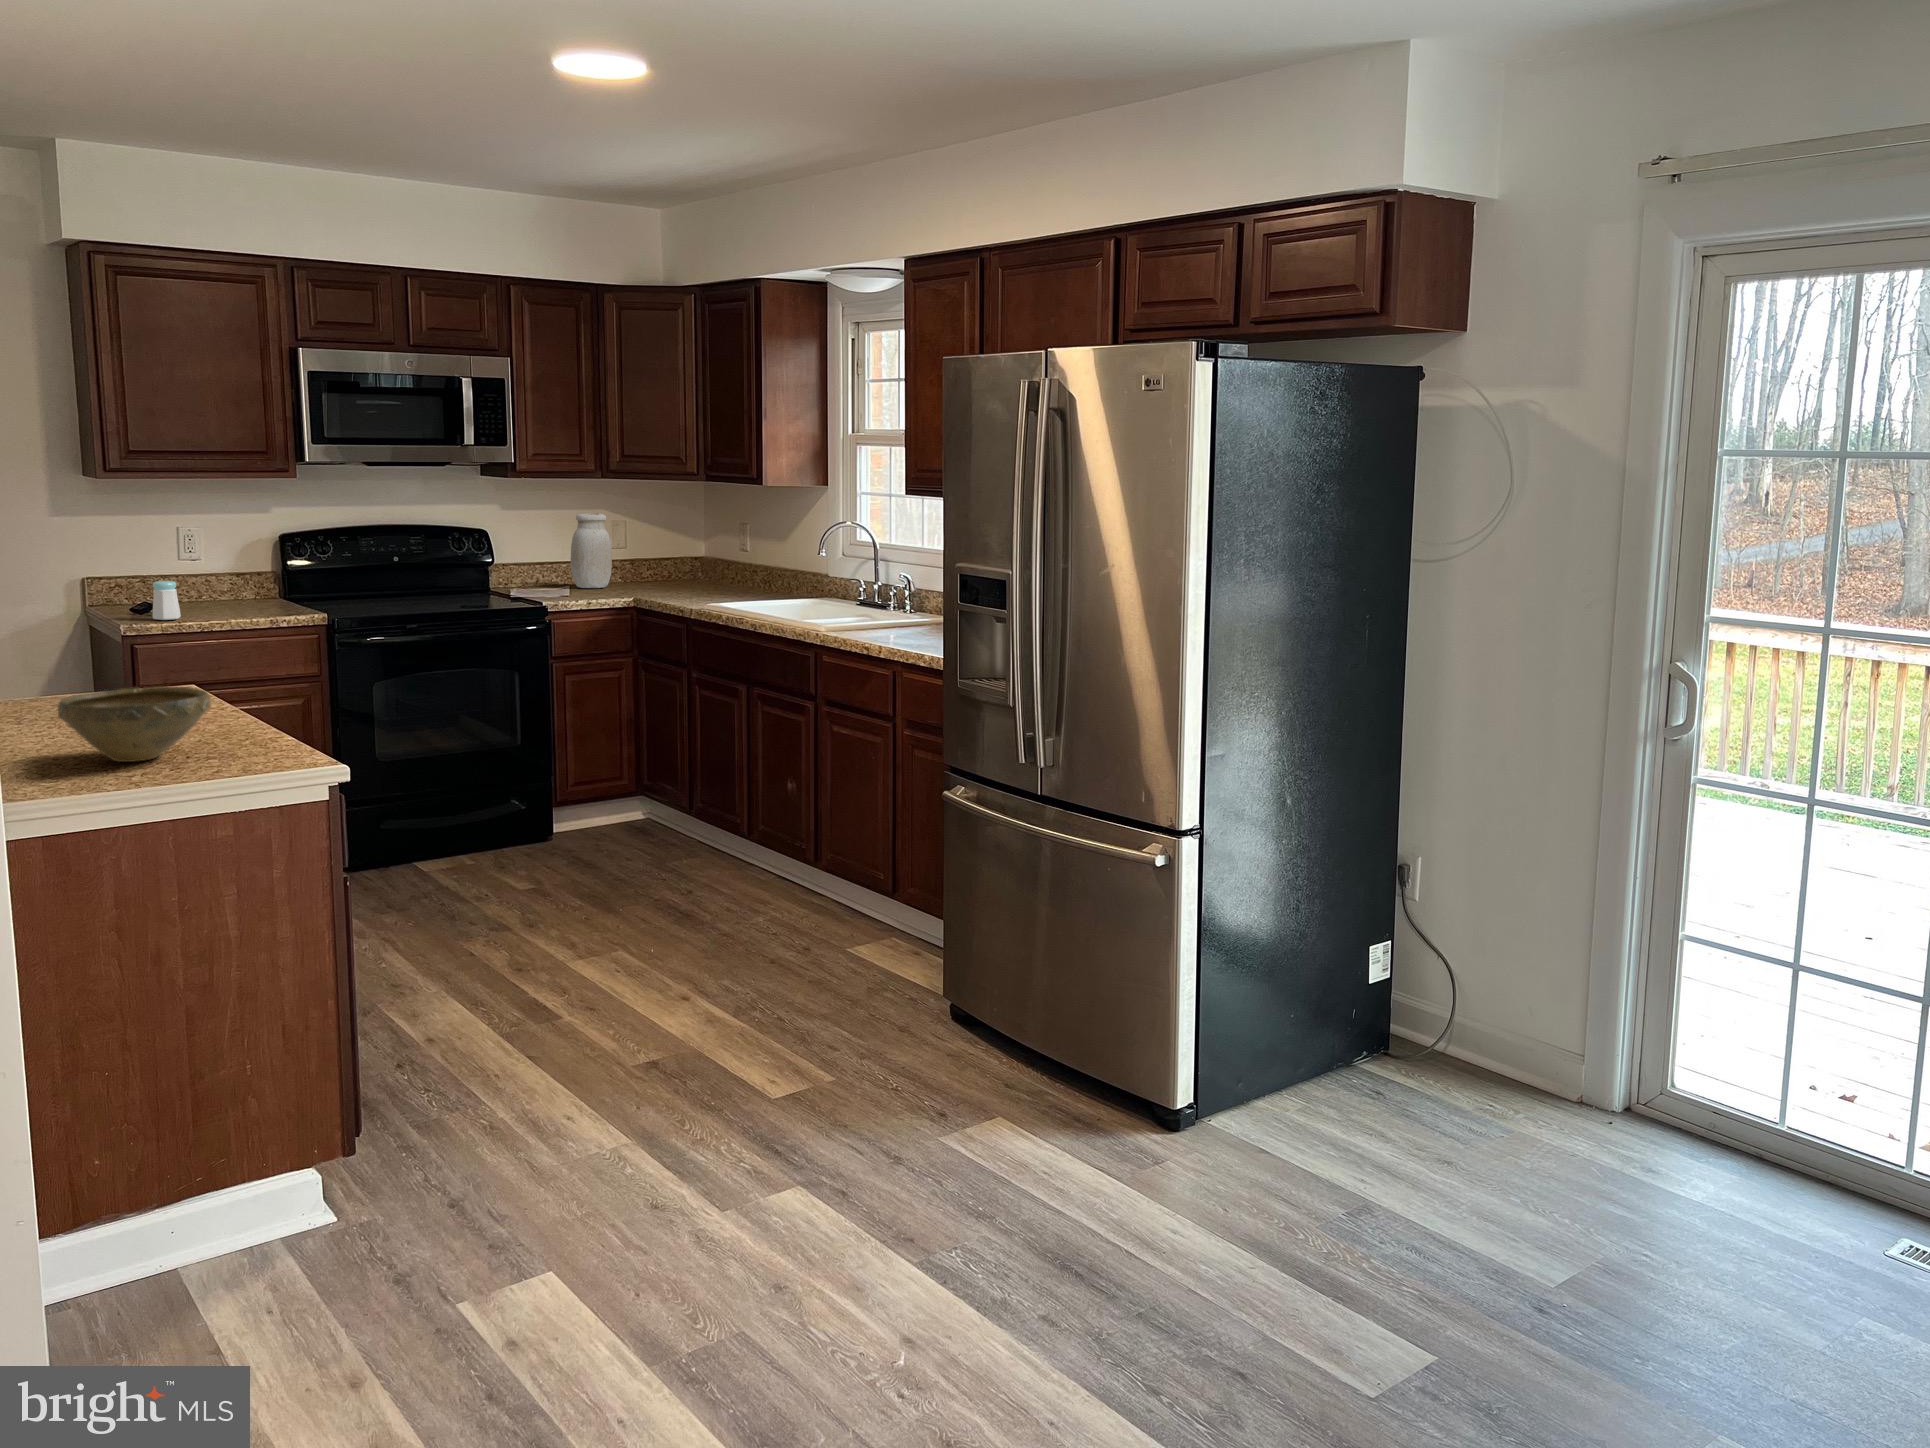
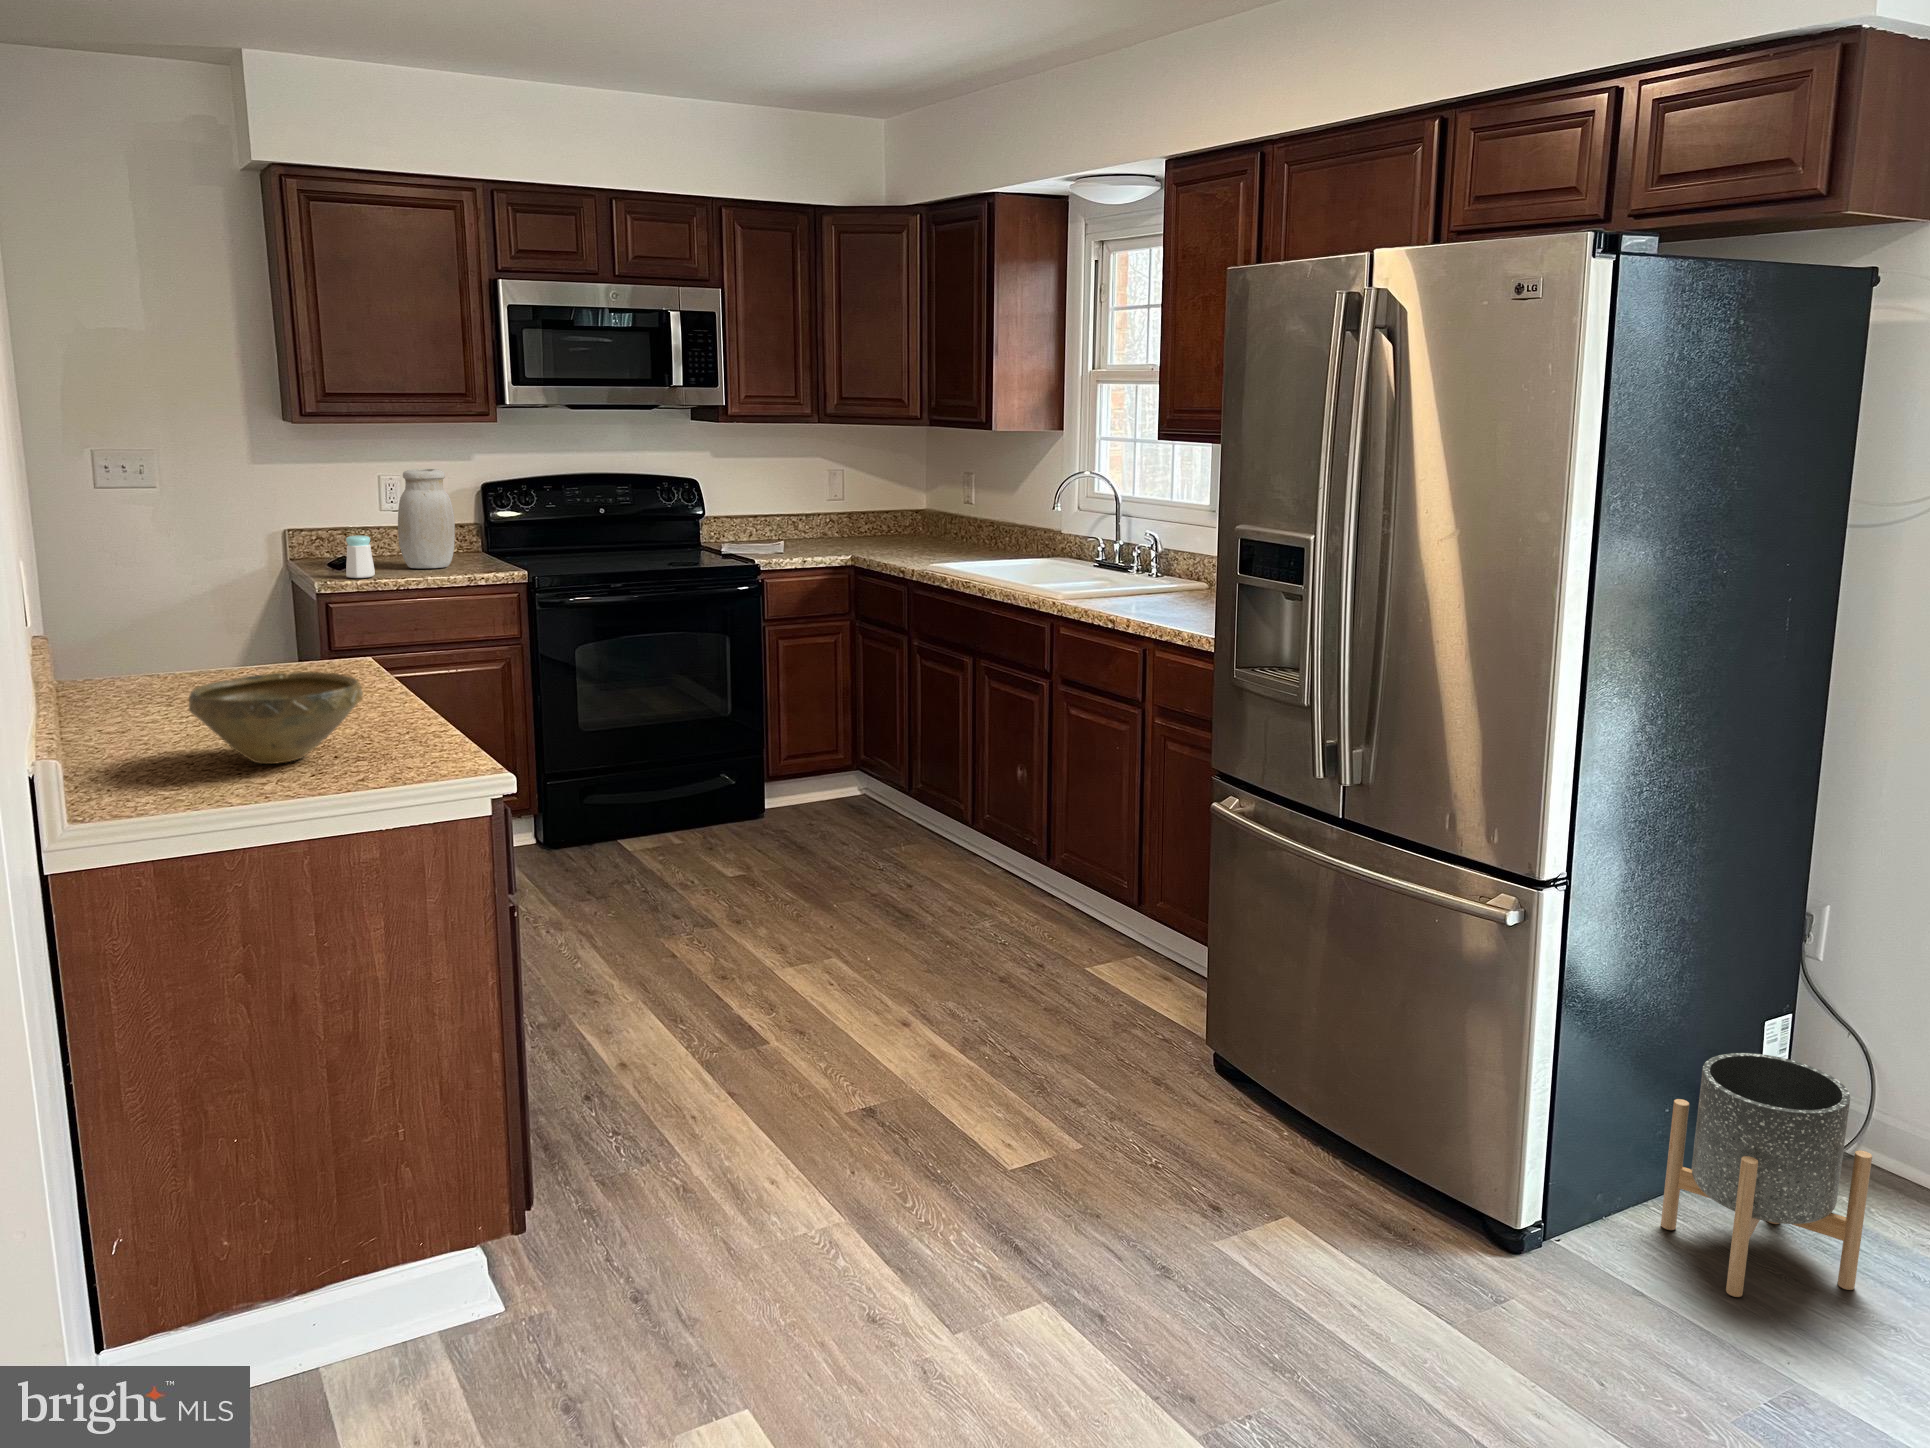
jar: present [571,513,612,588] -> present [398,469,455,568]
planter: none [1289,966,1431,1149] -> present [1661,1053,1872,1297]

